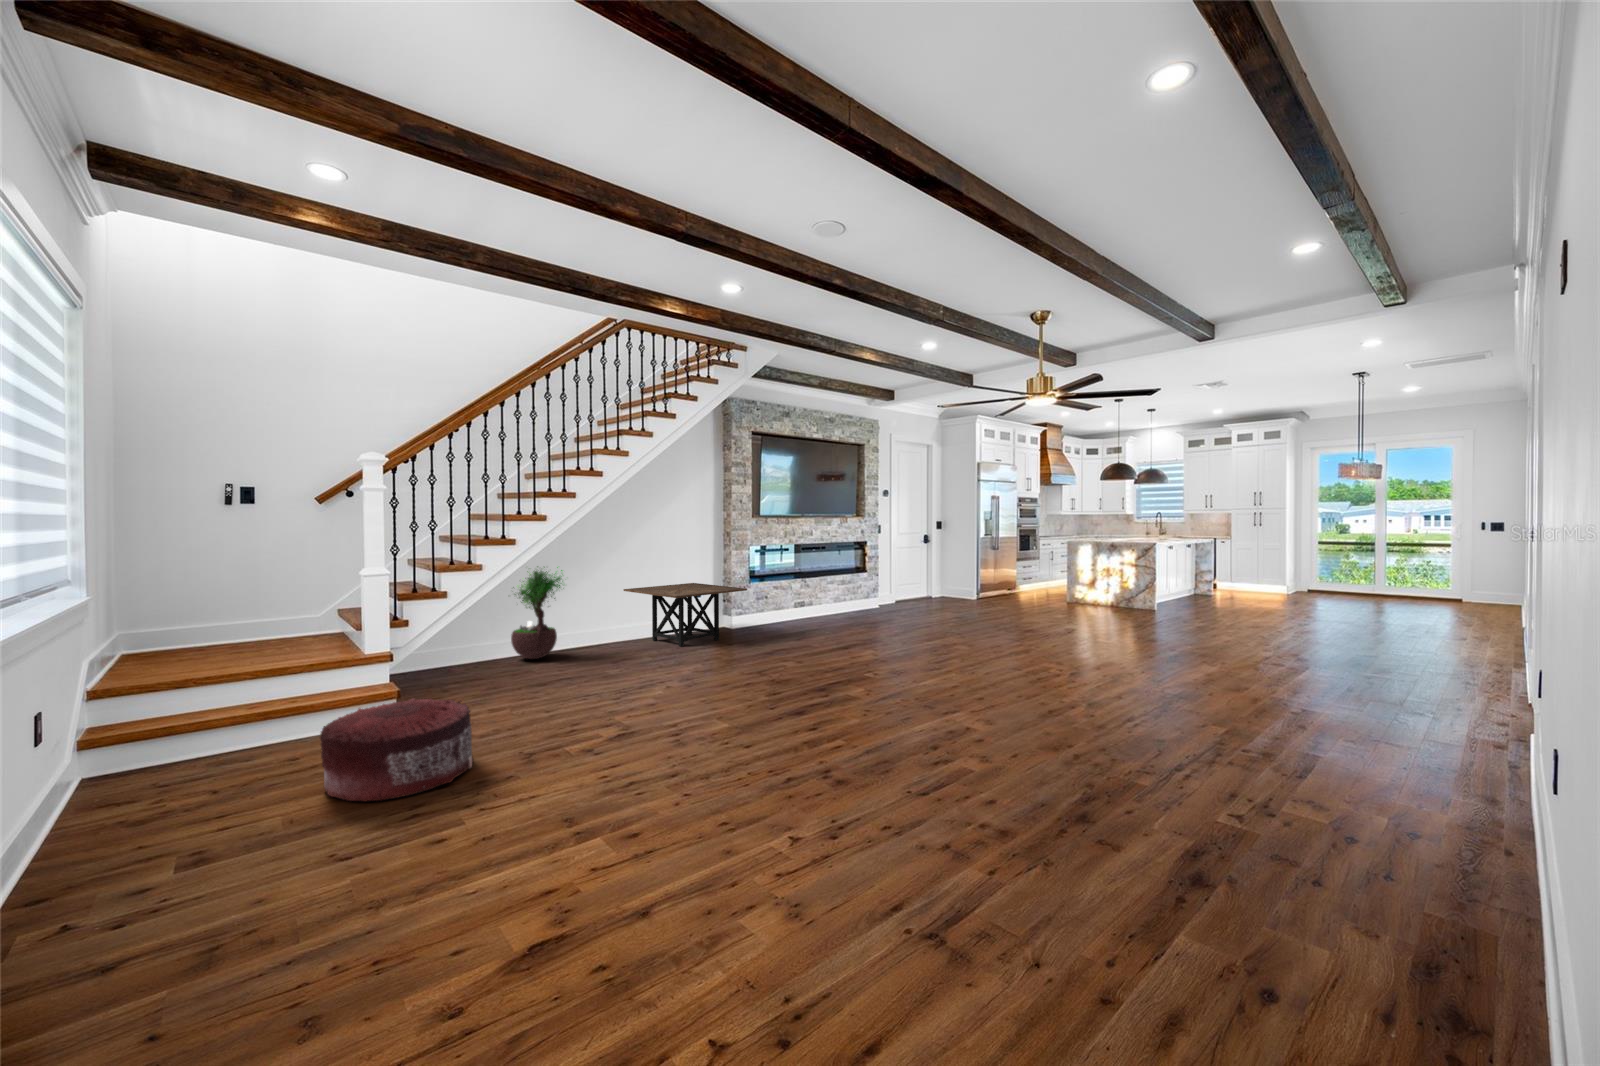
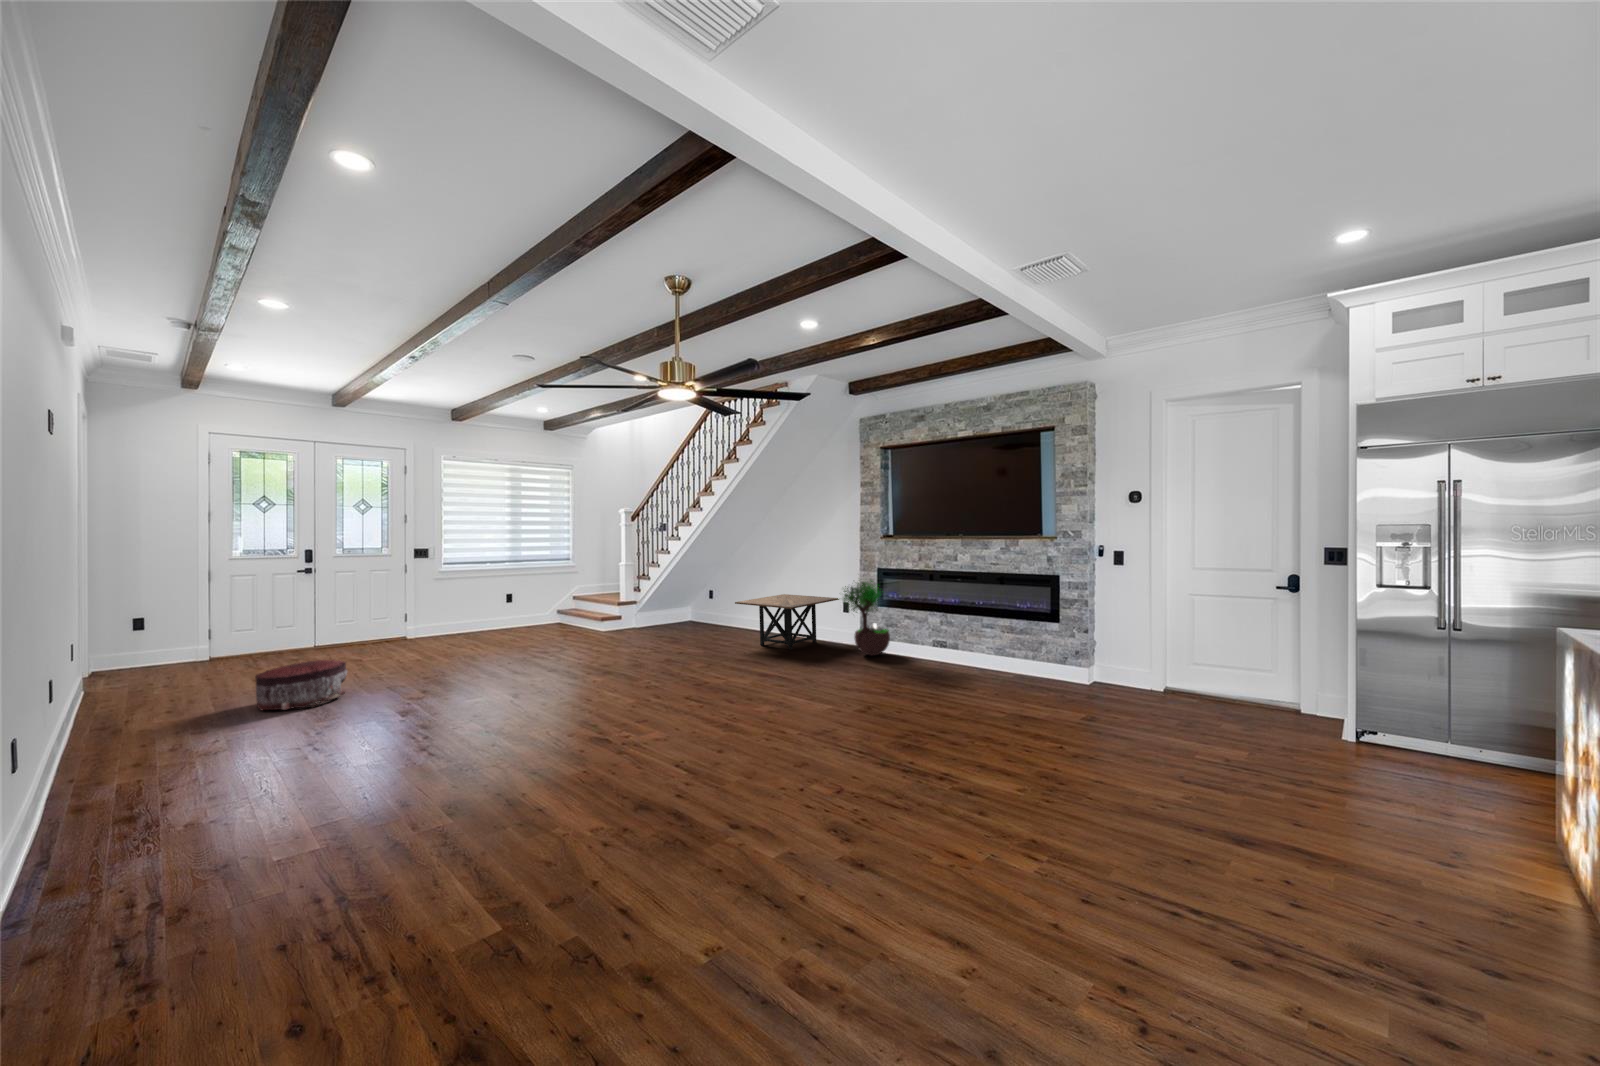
potted tree: present [511,566,563,659] -> present [843,581,890,655]
pouf: present [320,698,473,801] -> present [255,660,347,710]

